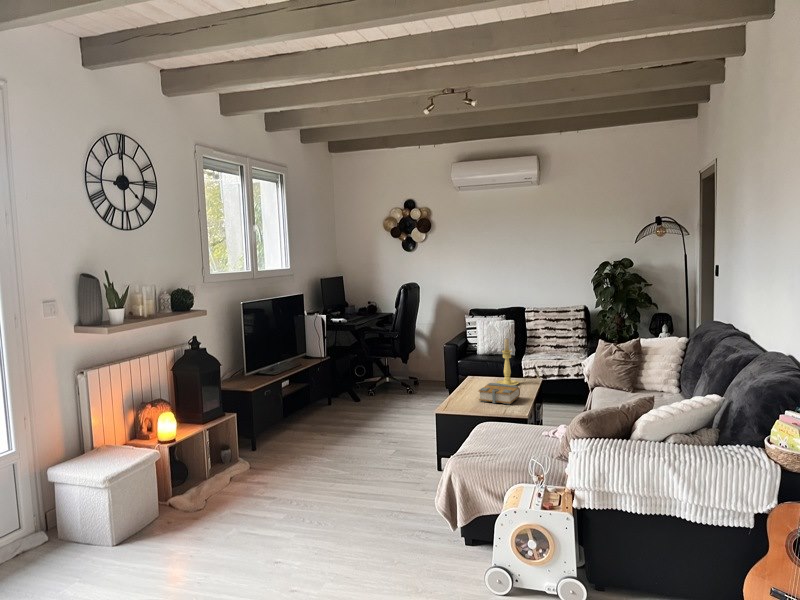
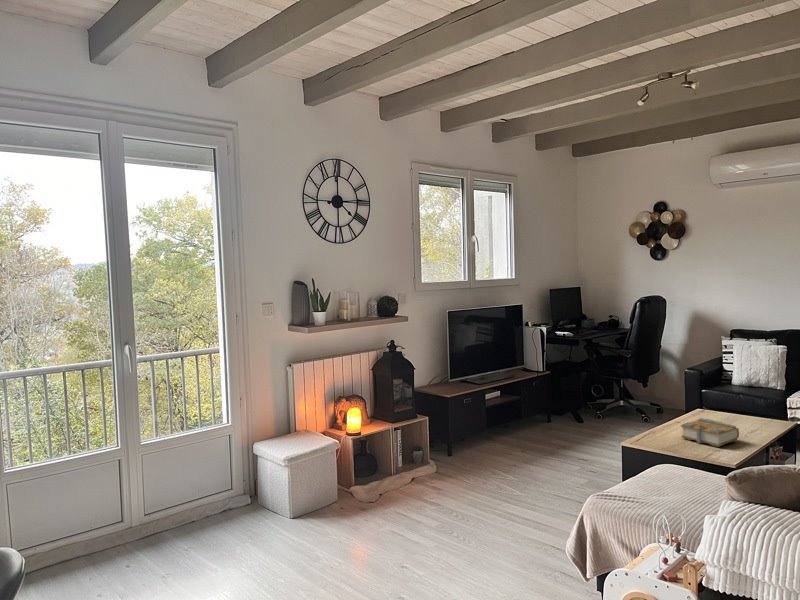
candle holder: present [496,338,519,385] -> none [722,366,754,426]

